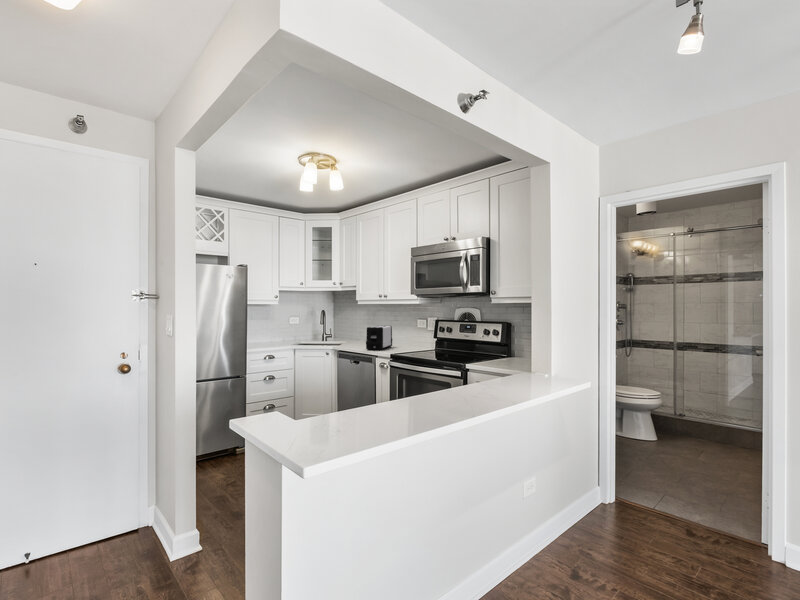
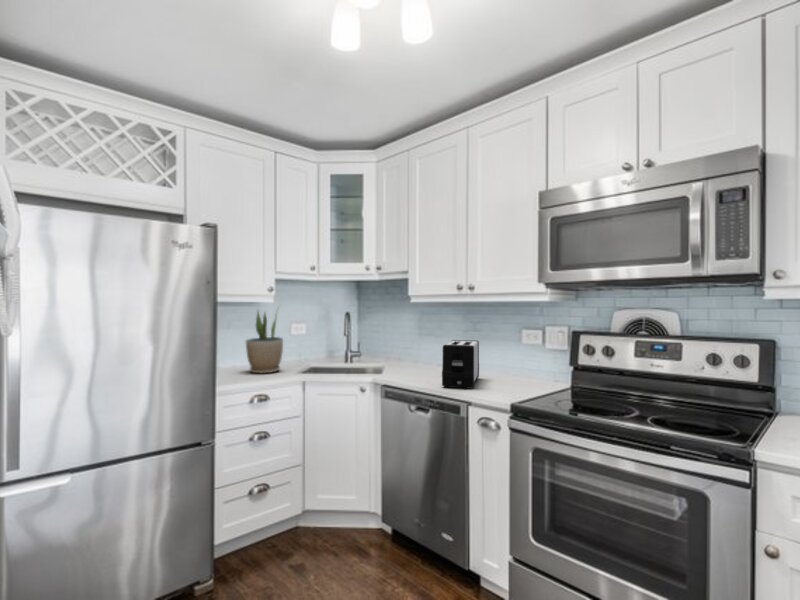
potted plant: none [263,305,284,345] -> present [246,313,283,373]

